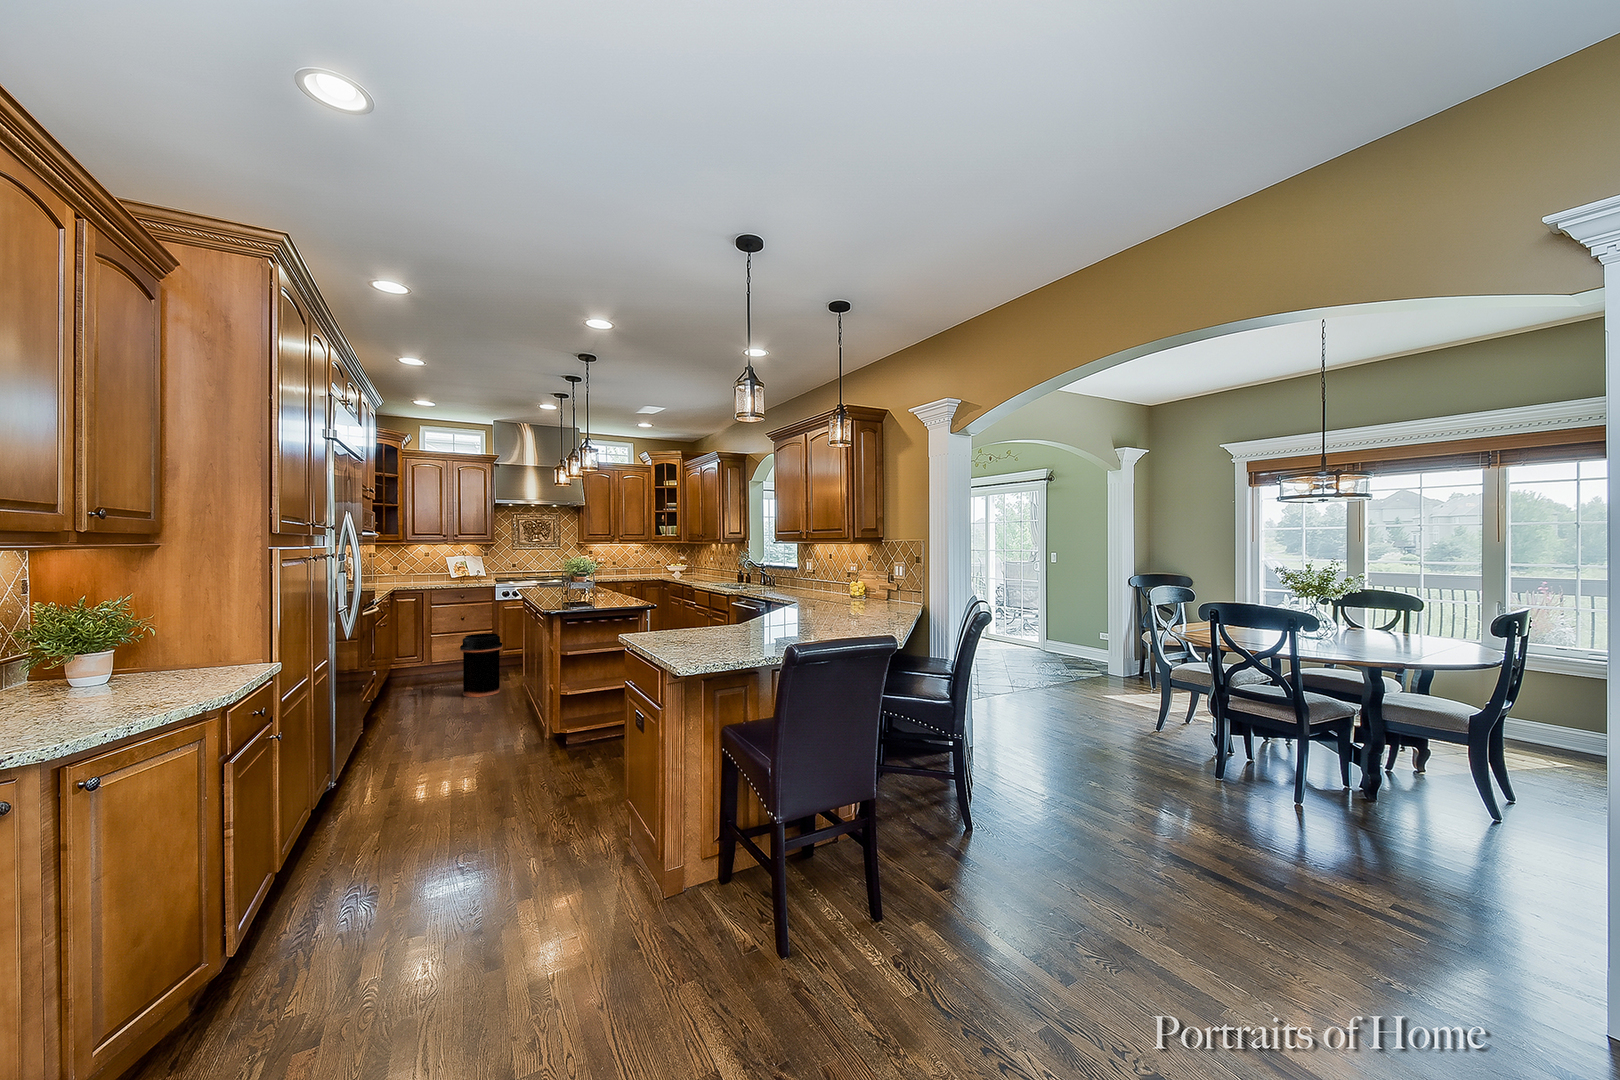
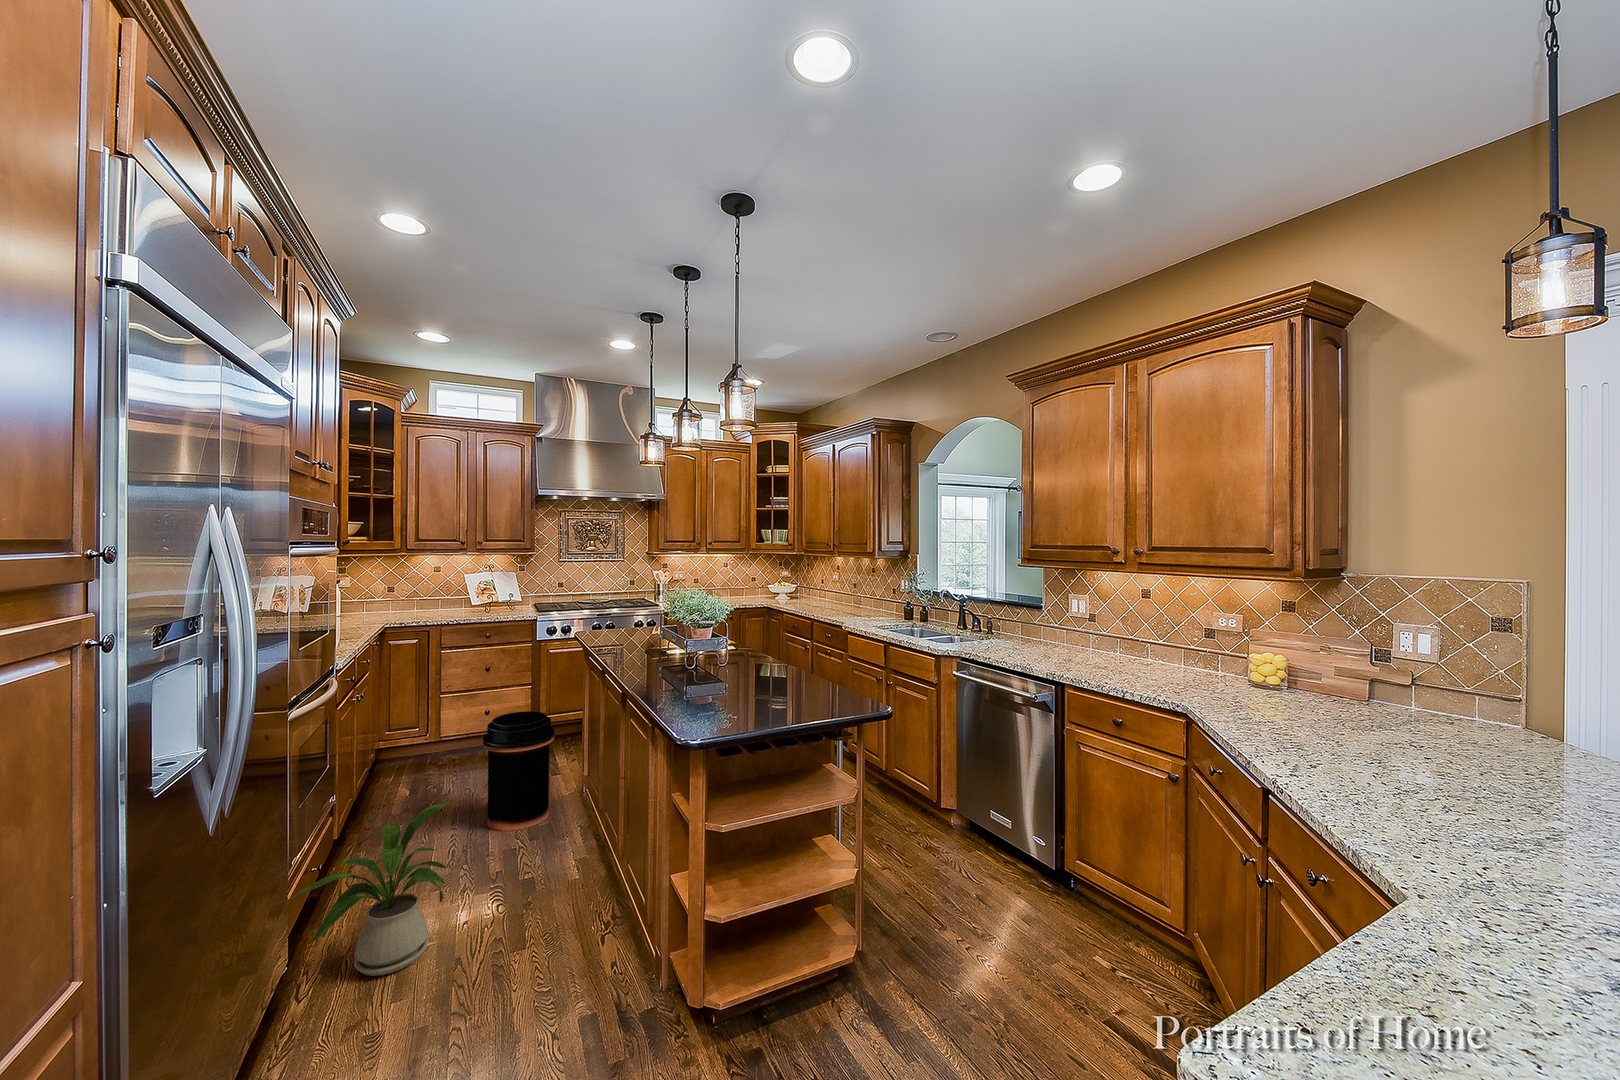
house plant: none [371,660,446,733] -> present [287,801,453,976]

